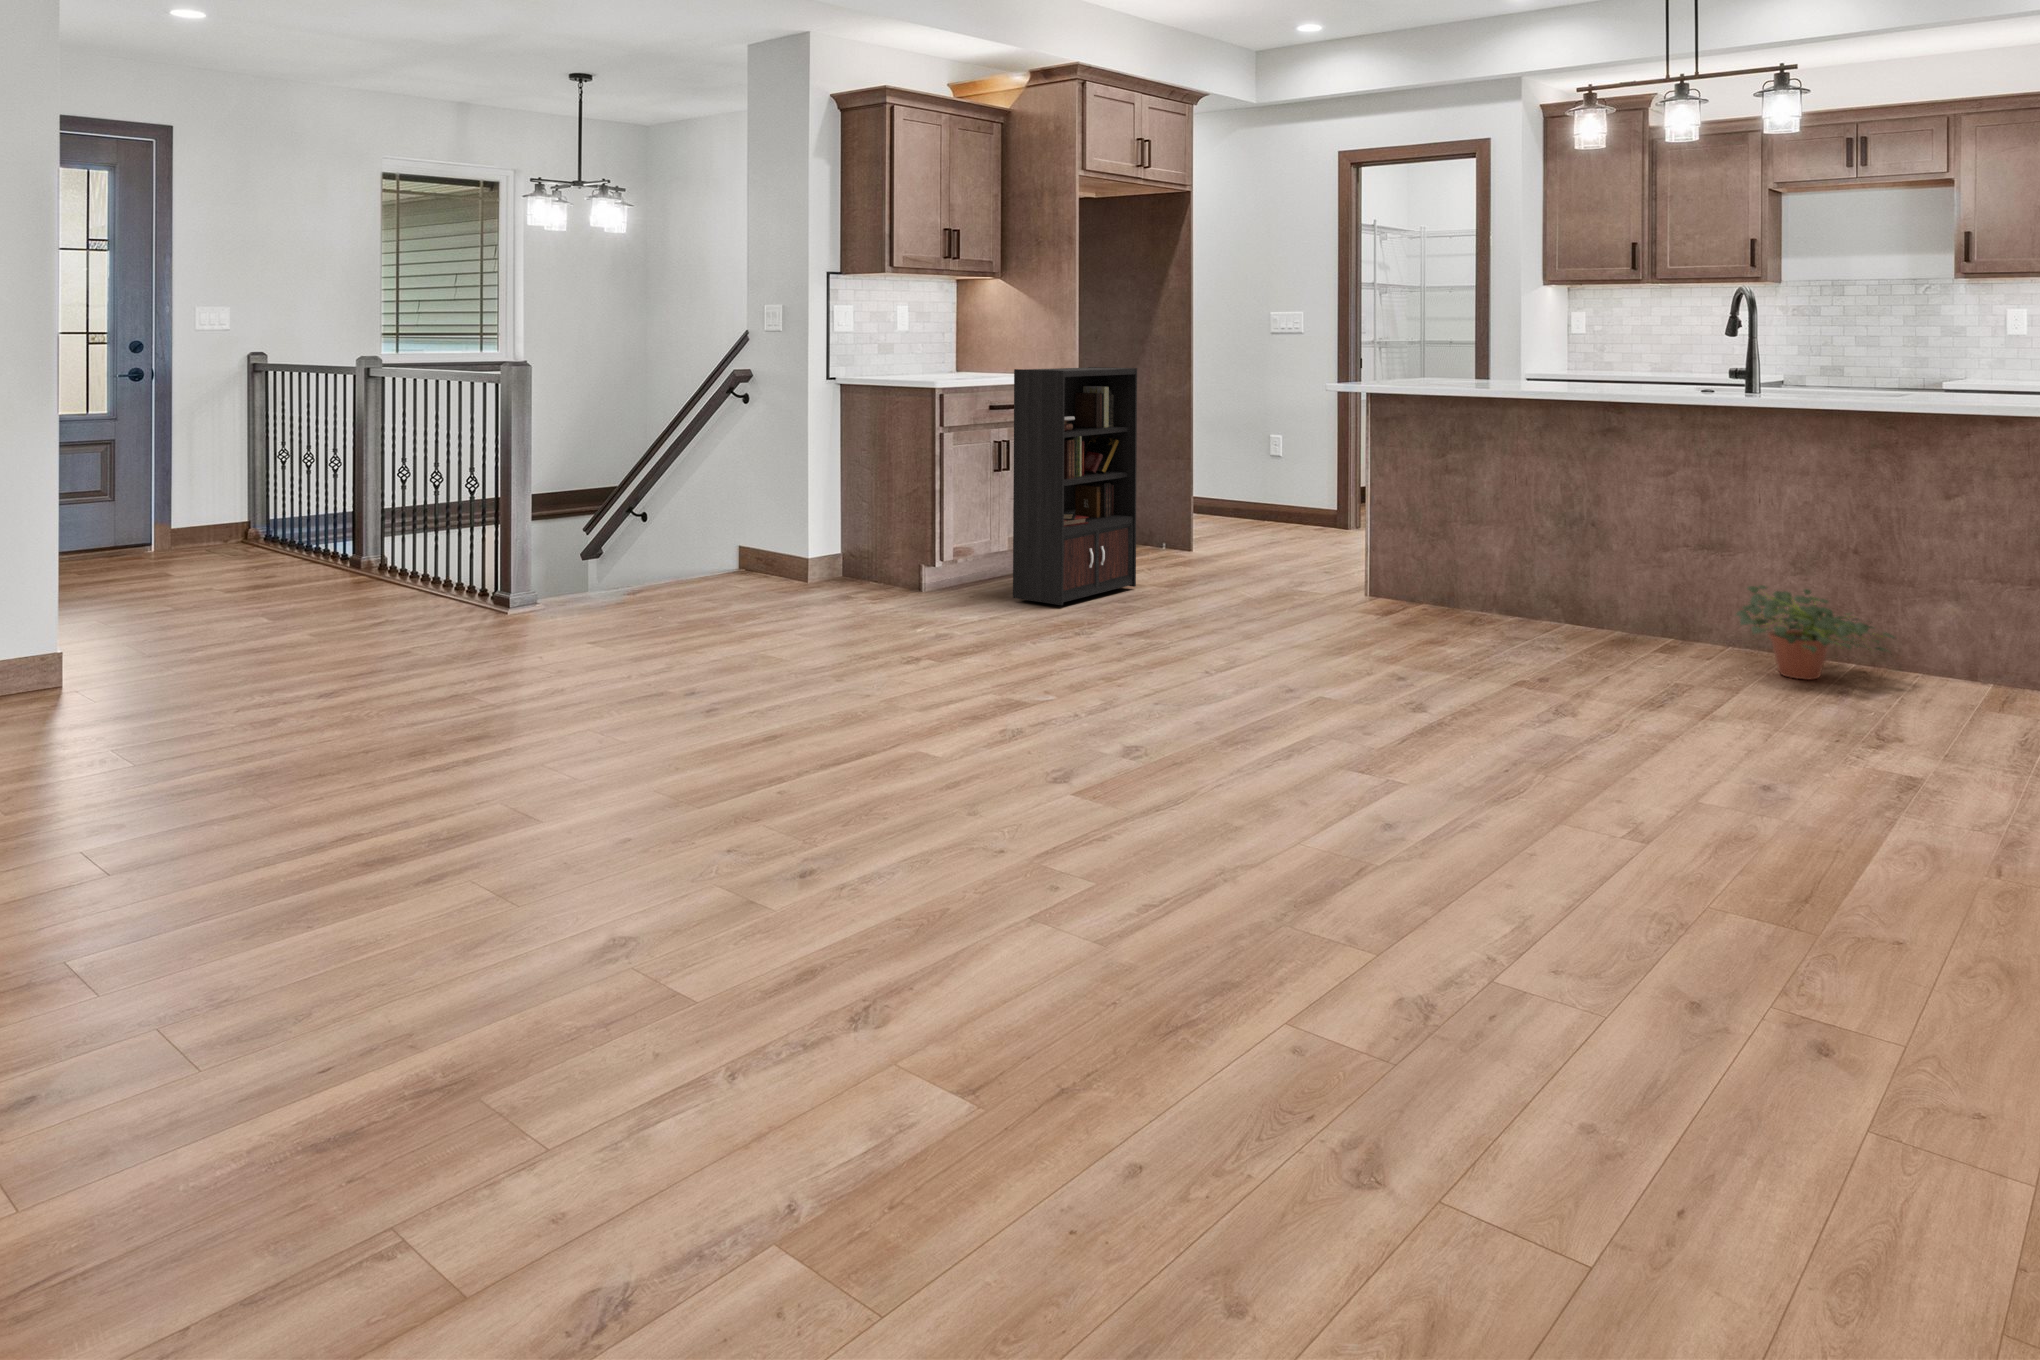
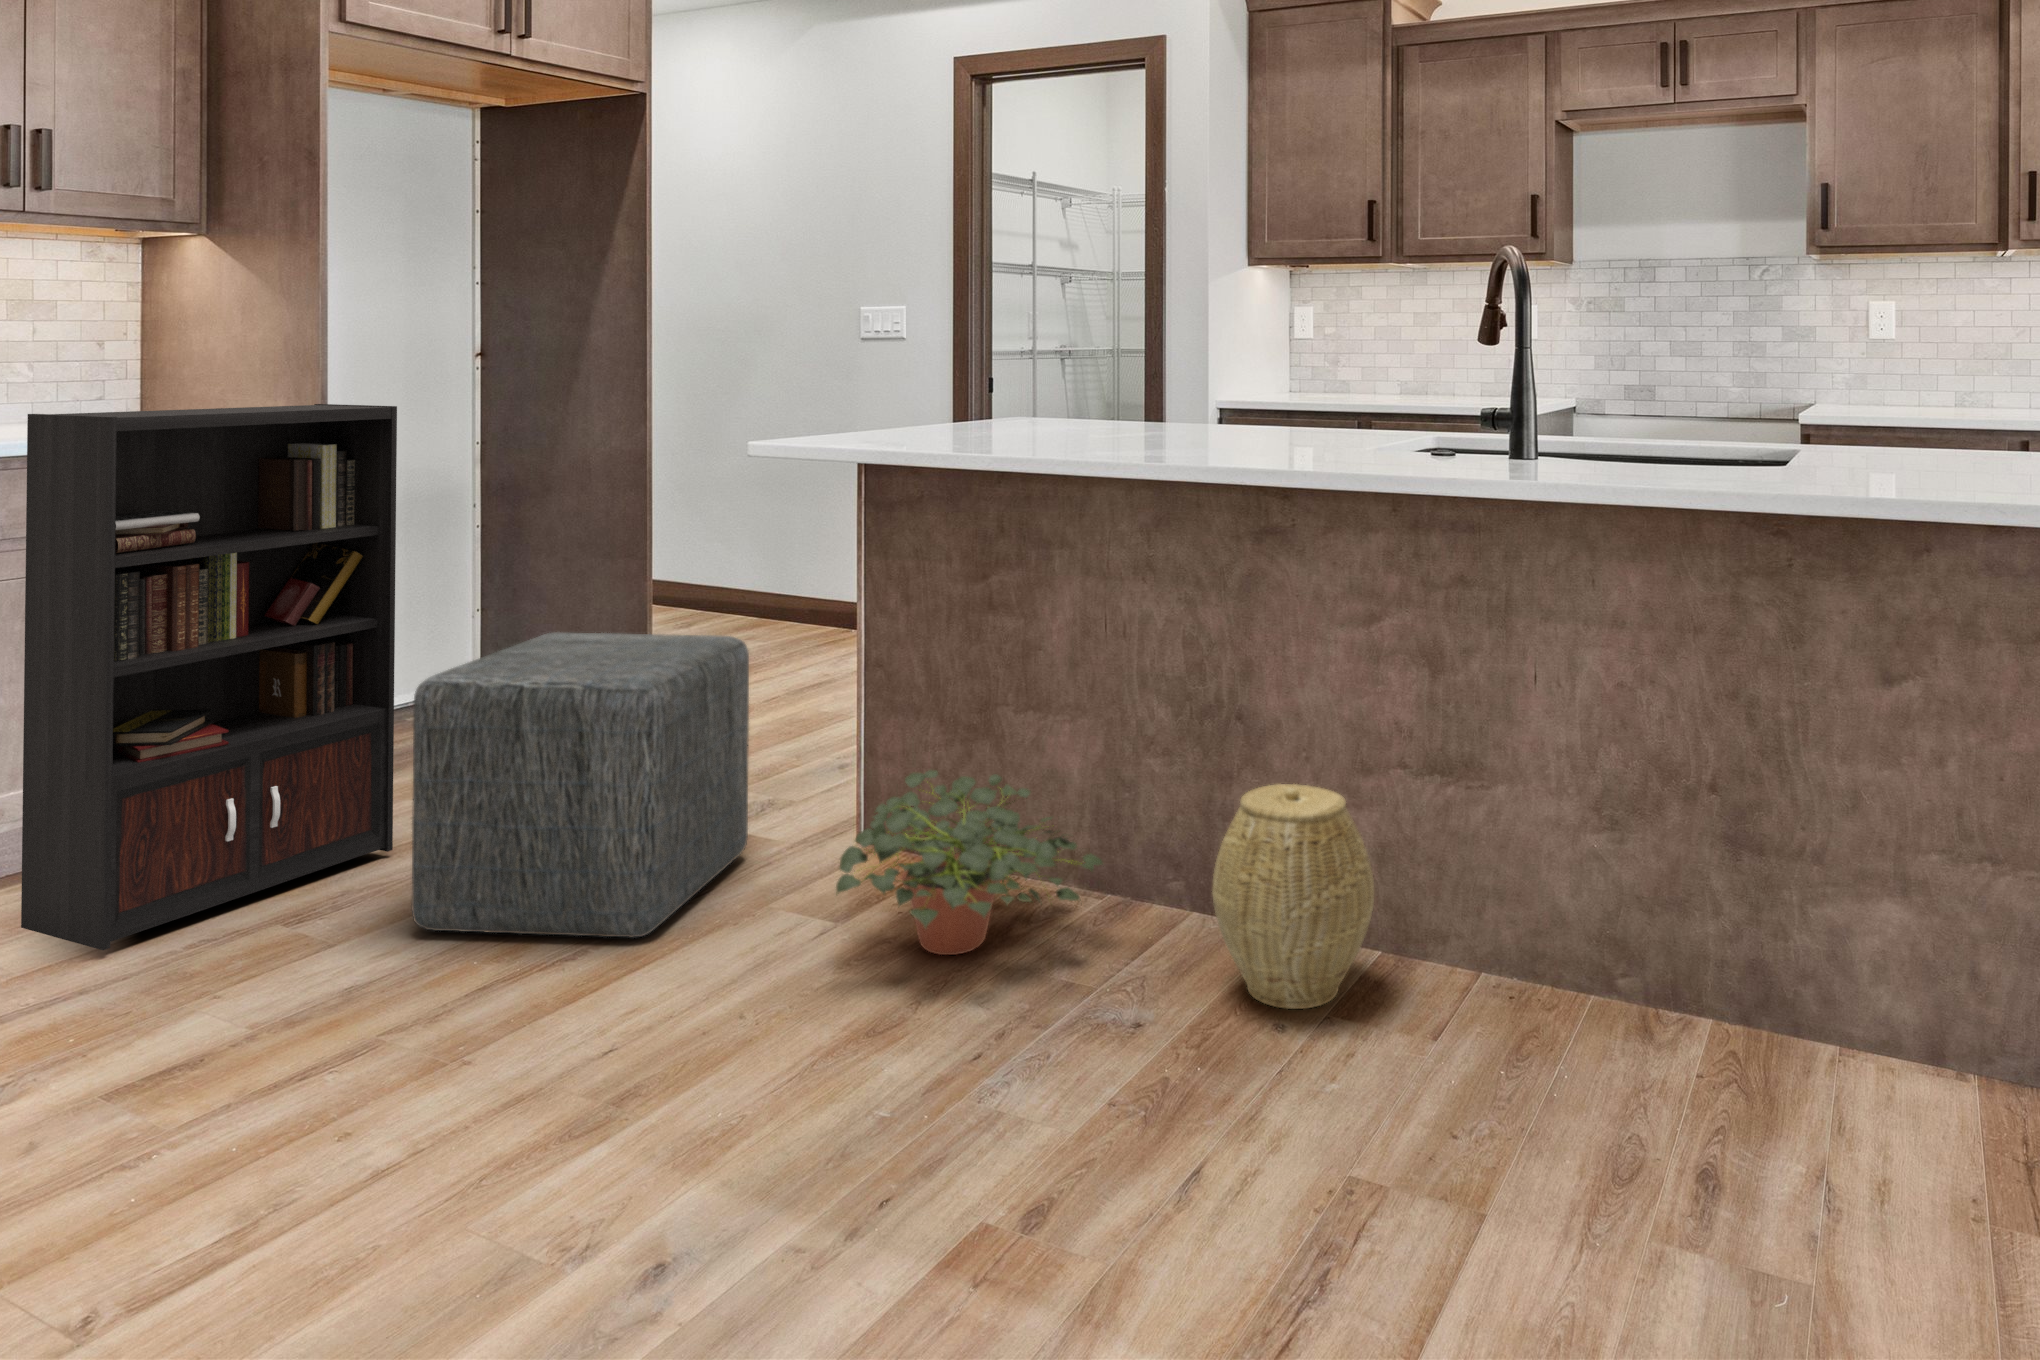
ottoman: none [1186,482,1318,616] -> present [412,632,749,938]
woven basket: none [1592,551,1676,650] -> present [1212,784,1374,1009]
potted plant: present [1736,585,1895,680] -> present [836,770,1103,955]

